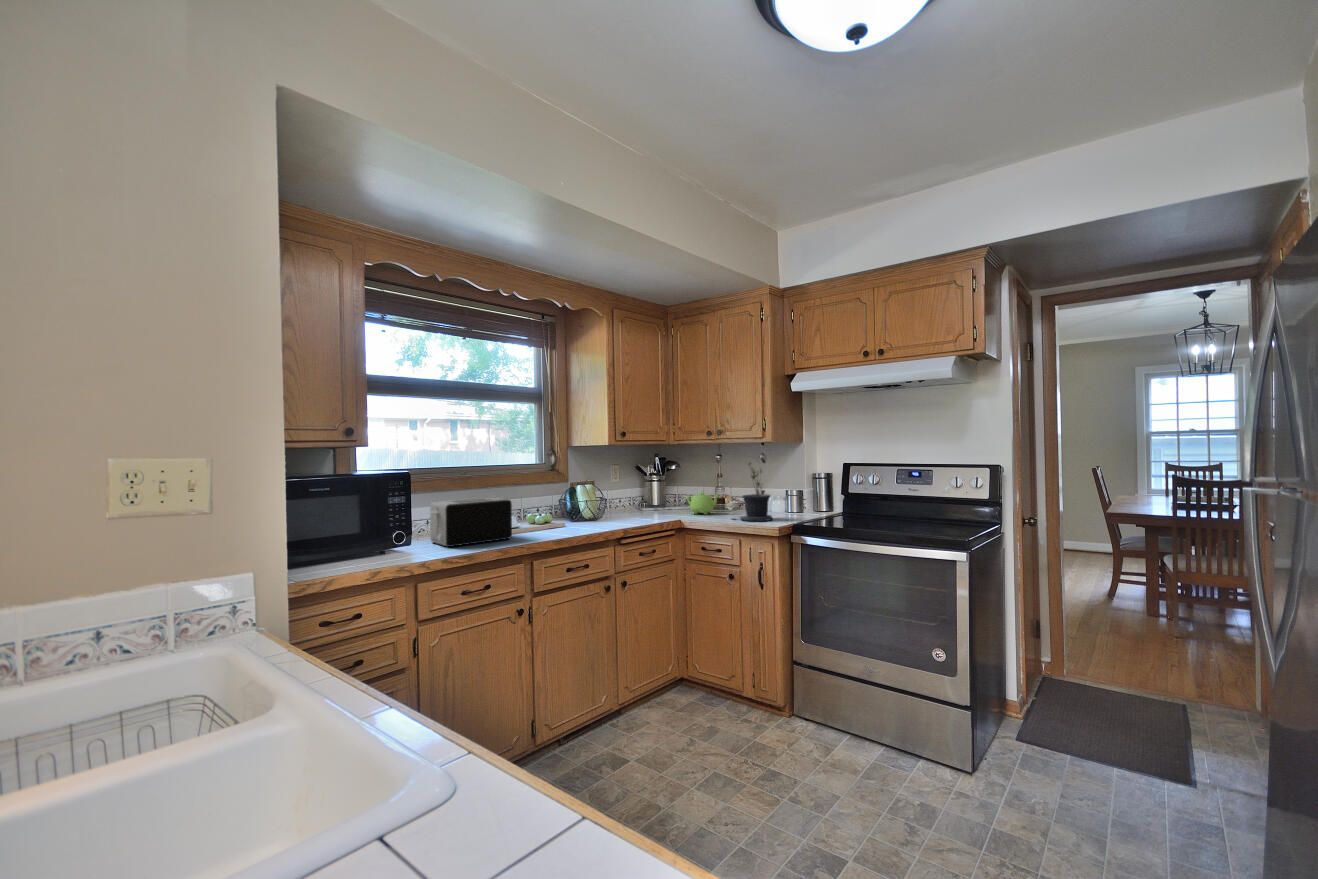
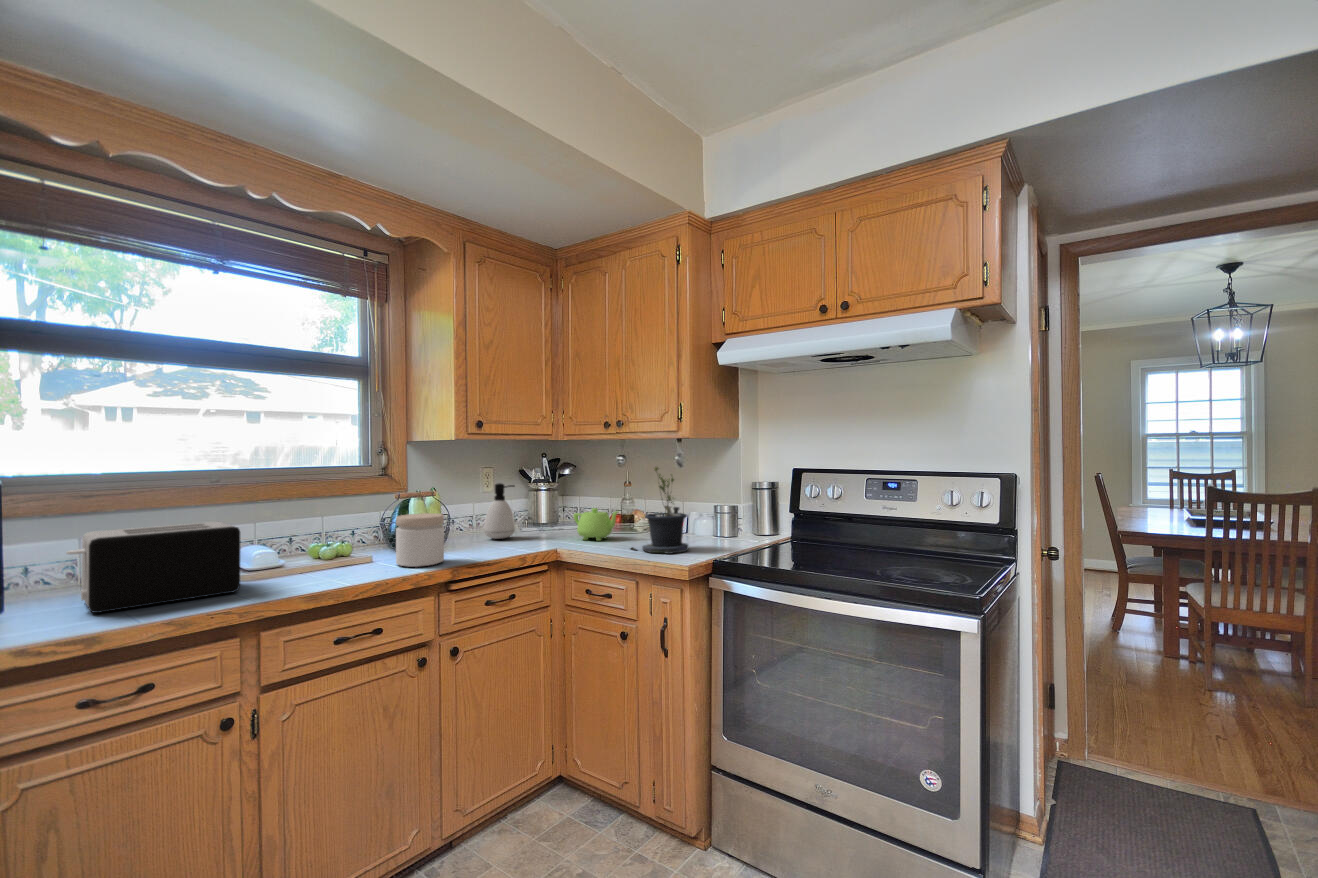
soap dispenser: none [625,475,645,514] -> present [484,483,515,539]
jar: none [585,494,614,528] -> present [396,513,444,567]

